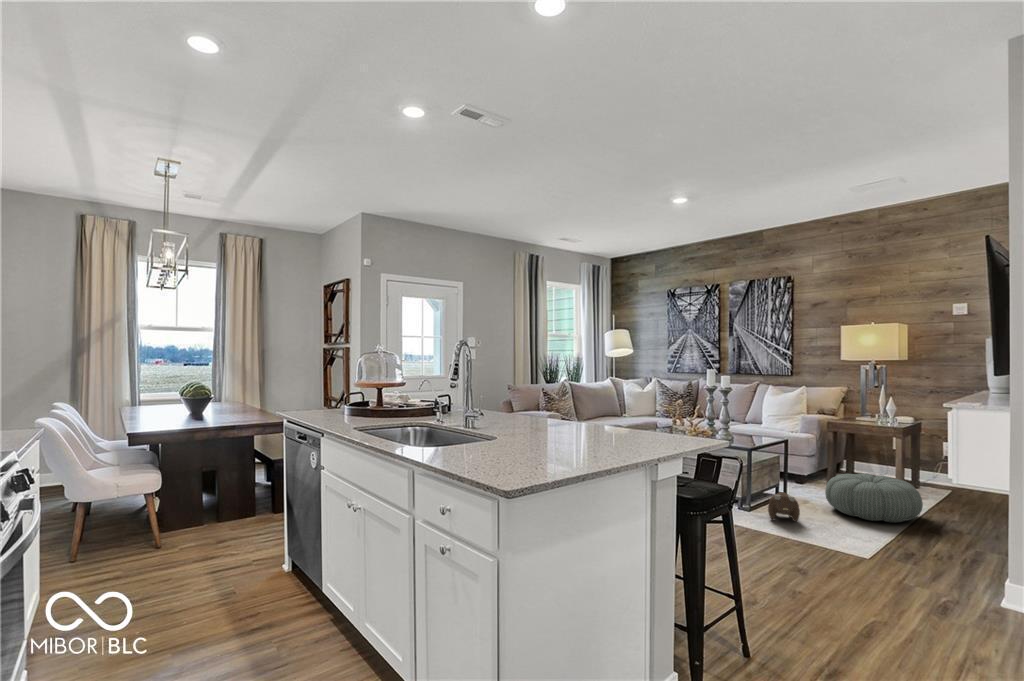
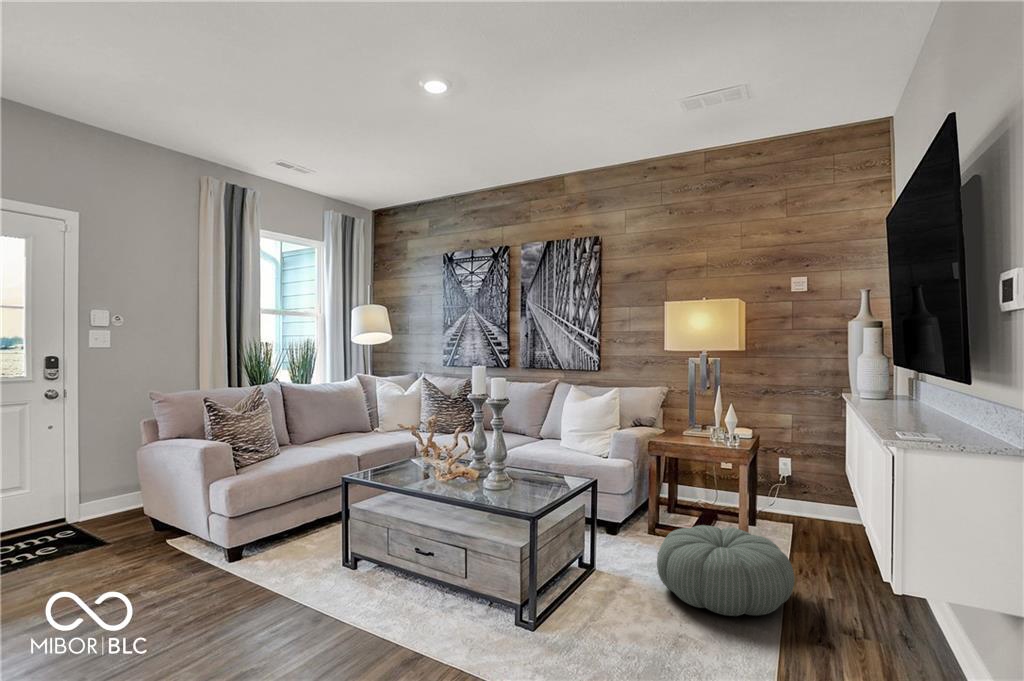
plush toy: present [768,492,800,521] -> none [576,586,628,641]

